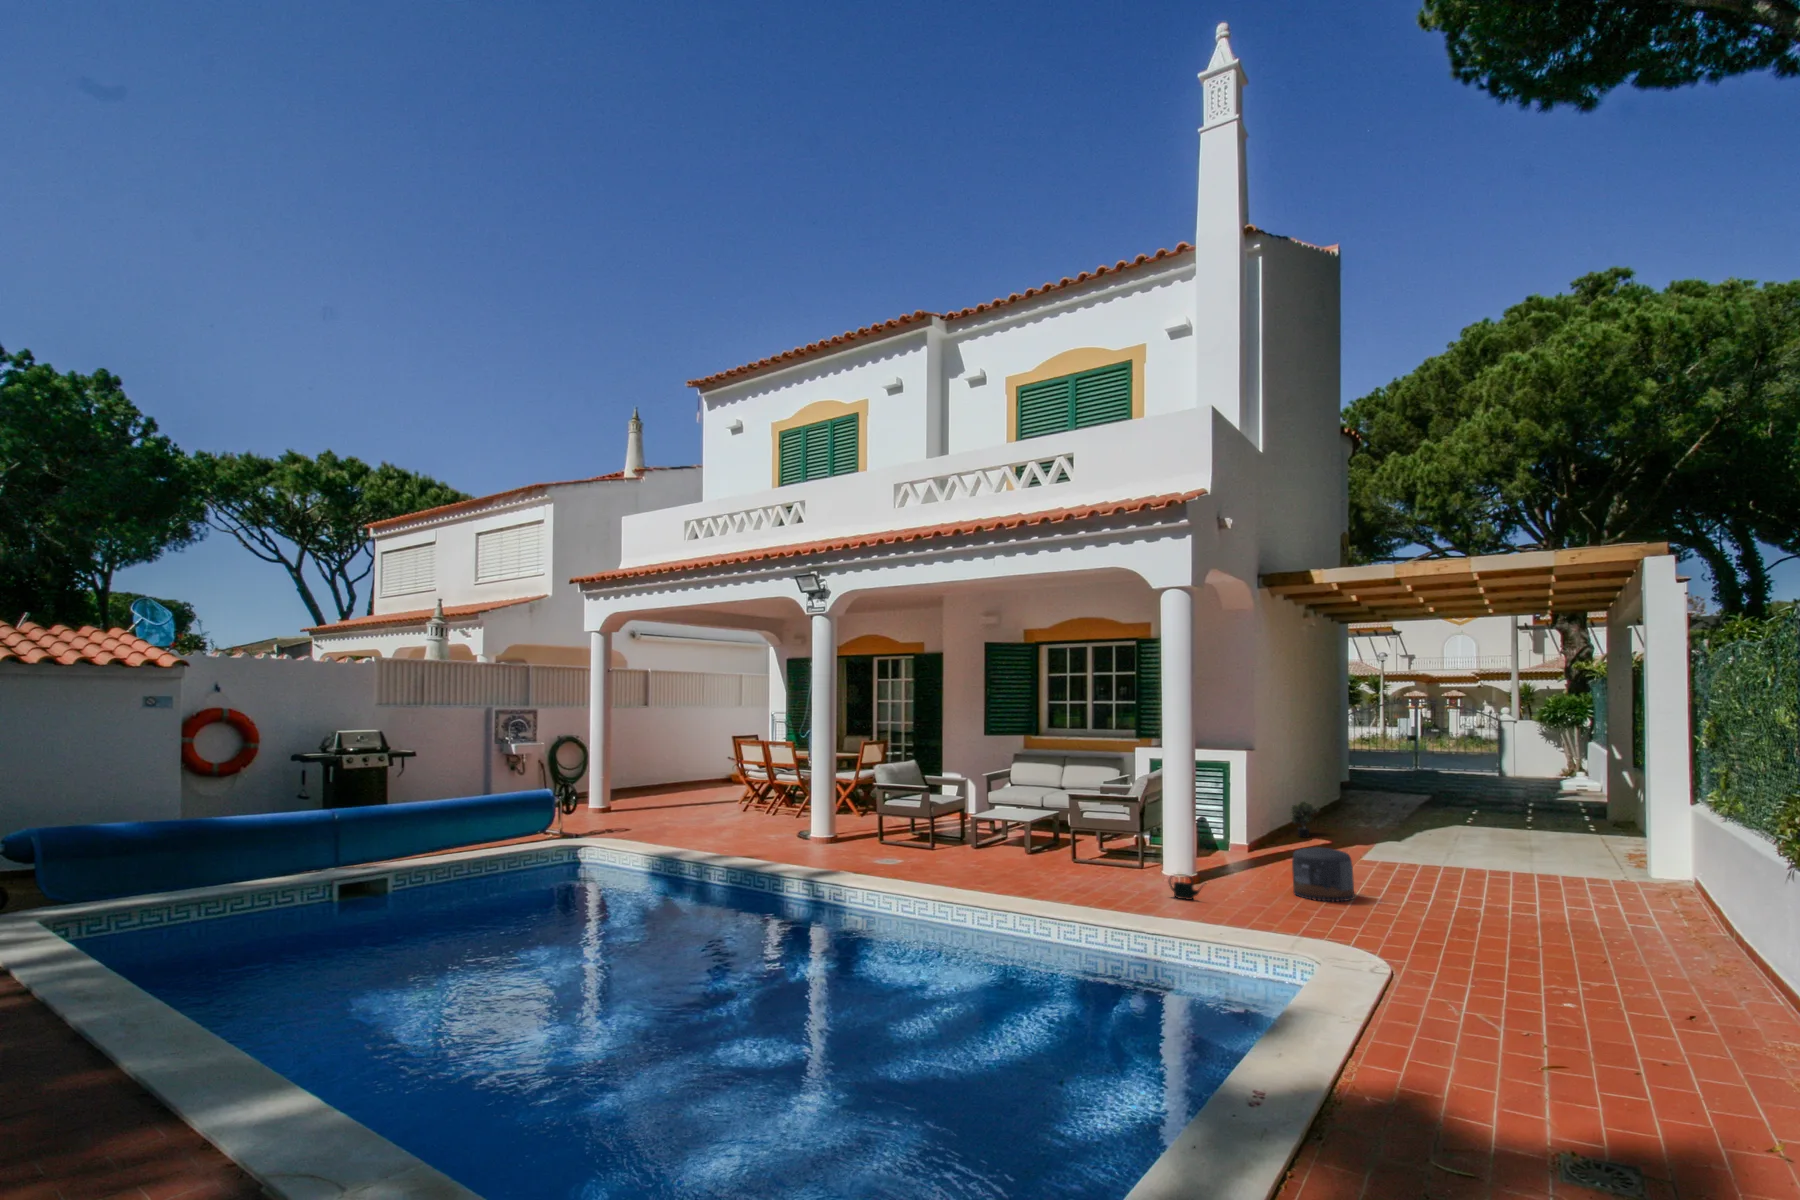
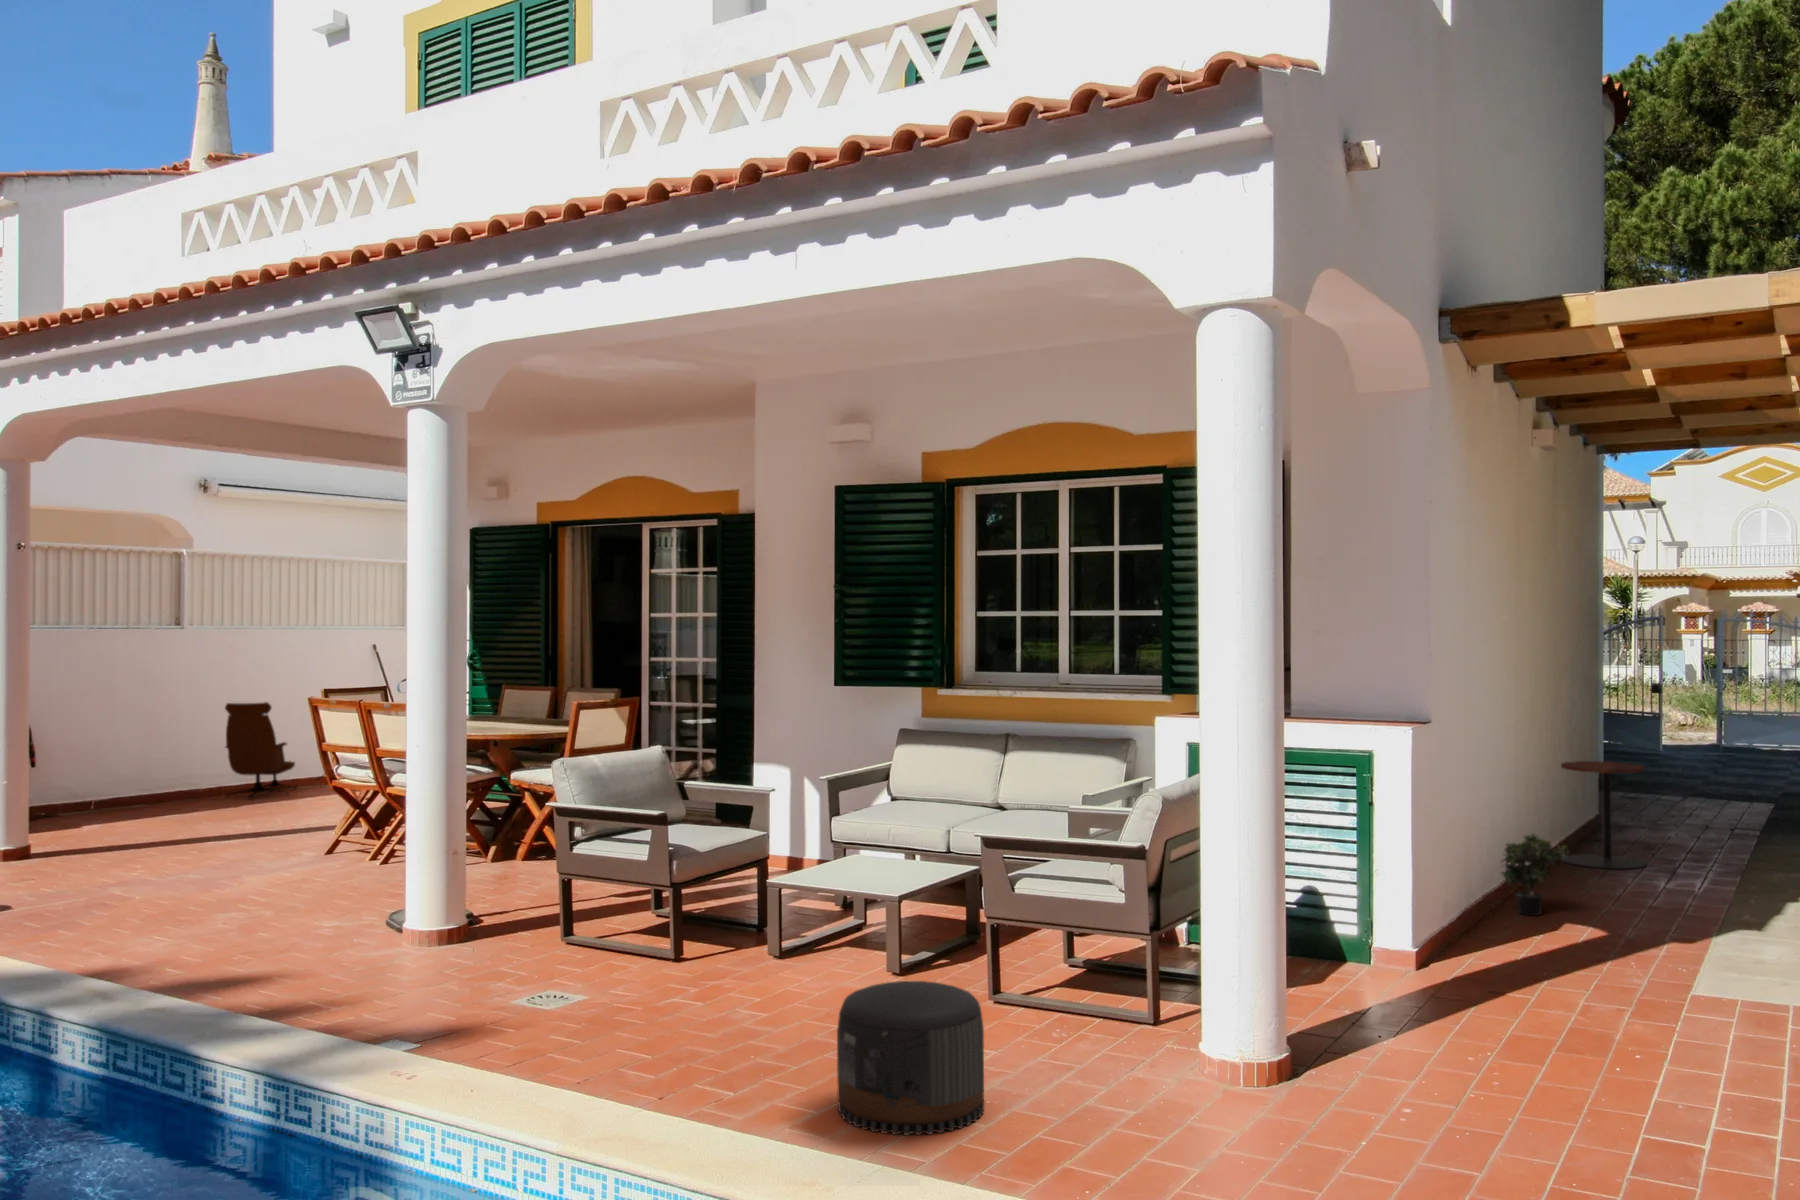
lounge chair: none [654,742,685,791] -> present [225,702,295,799]
side table: none [1323,771,1365,822] -> present [1561,761,1646,870]
pouf: present [1292,847,1354,901] -> present [837,981,984,1135]
watering can: present [1169,876,1206,900] -> none [1207,1083,1313,1160]

